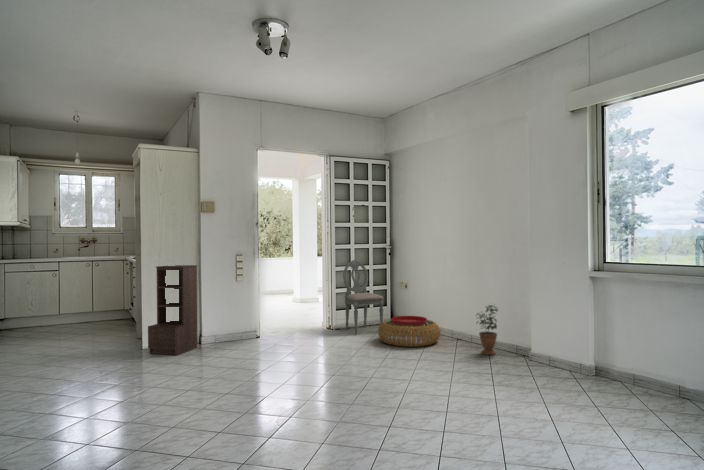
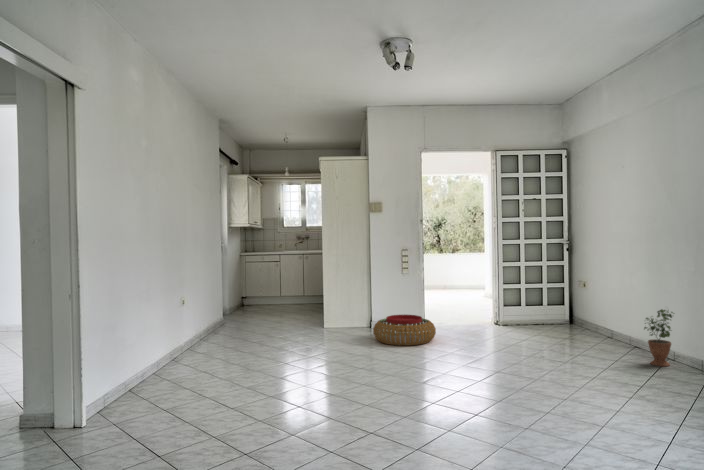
dining chair: present [343,260,384,335] -> none [511,255,553,332]
bookshelf: present [148,265,197,356] -> none [327,258,368,335]
pouf: present [378,316,440,347] -> present [373,315,436,346]

